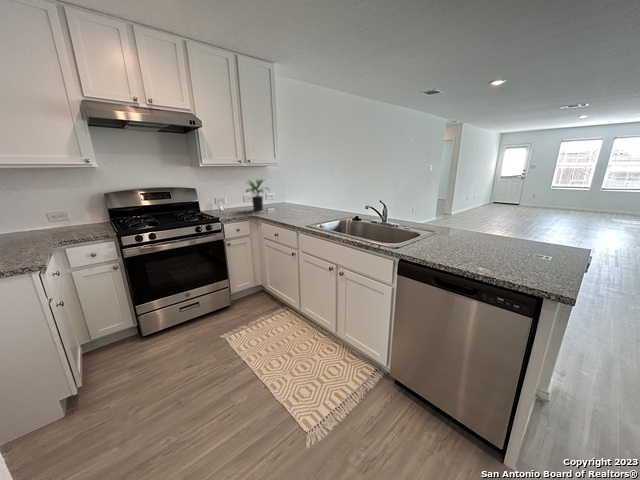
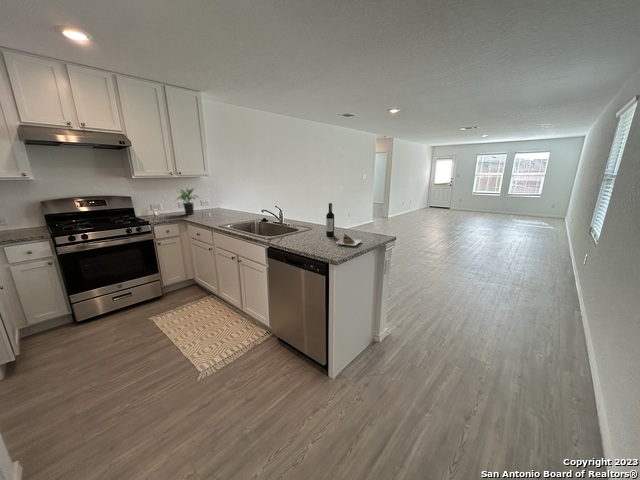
wine bottle: none [476,195,561,261] -> present [326,203,361,246]

